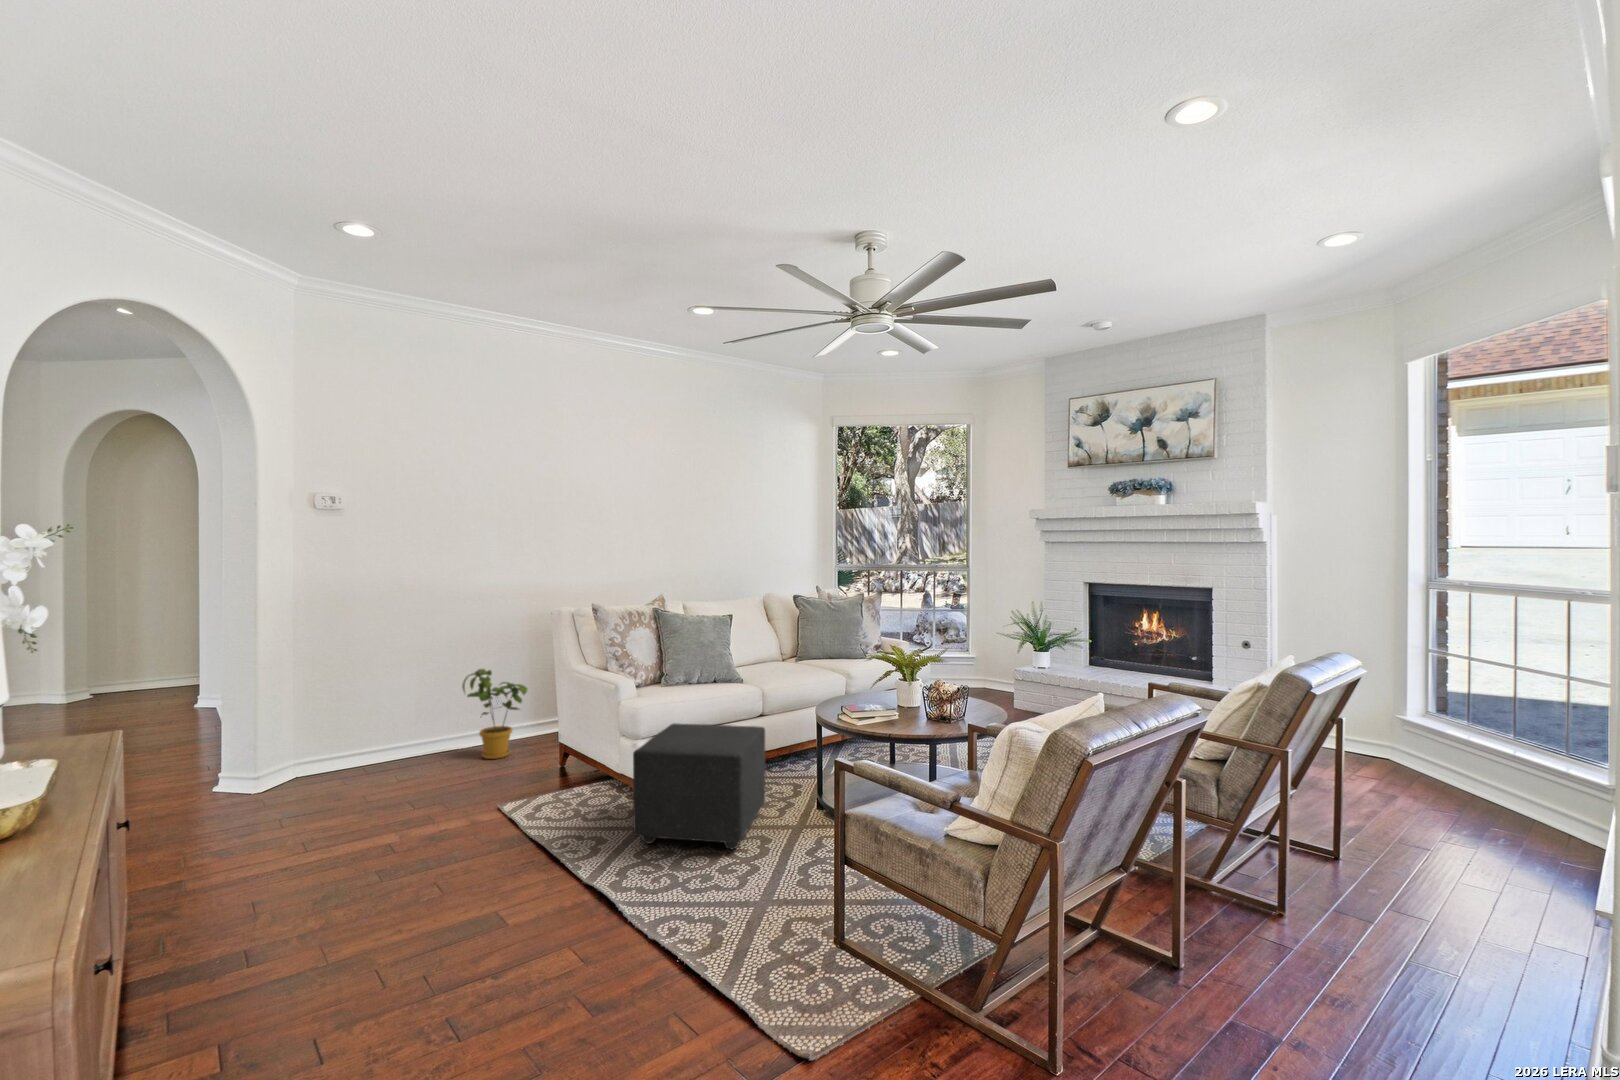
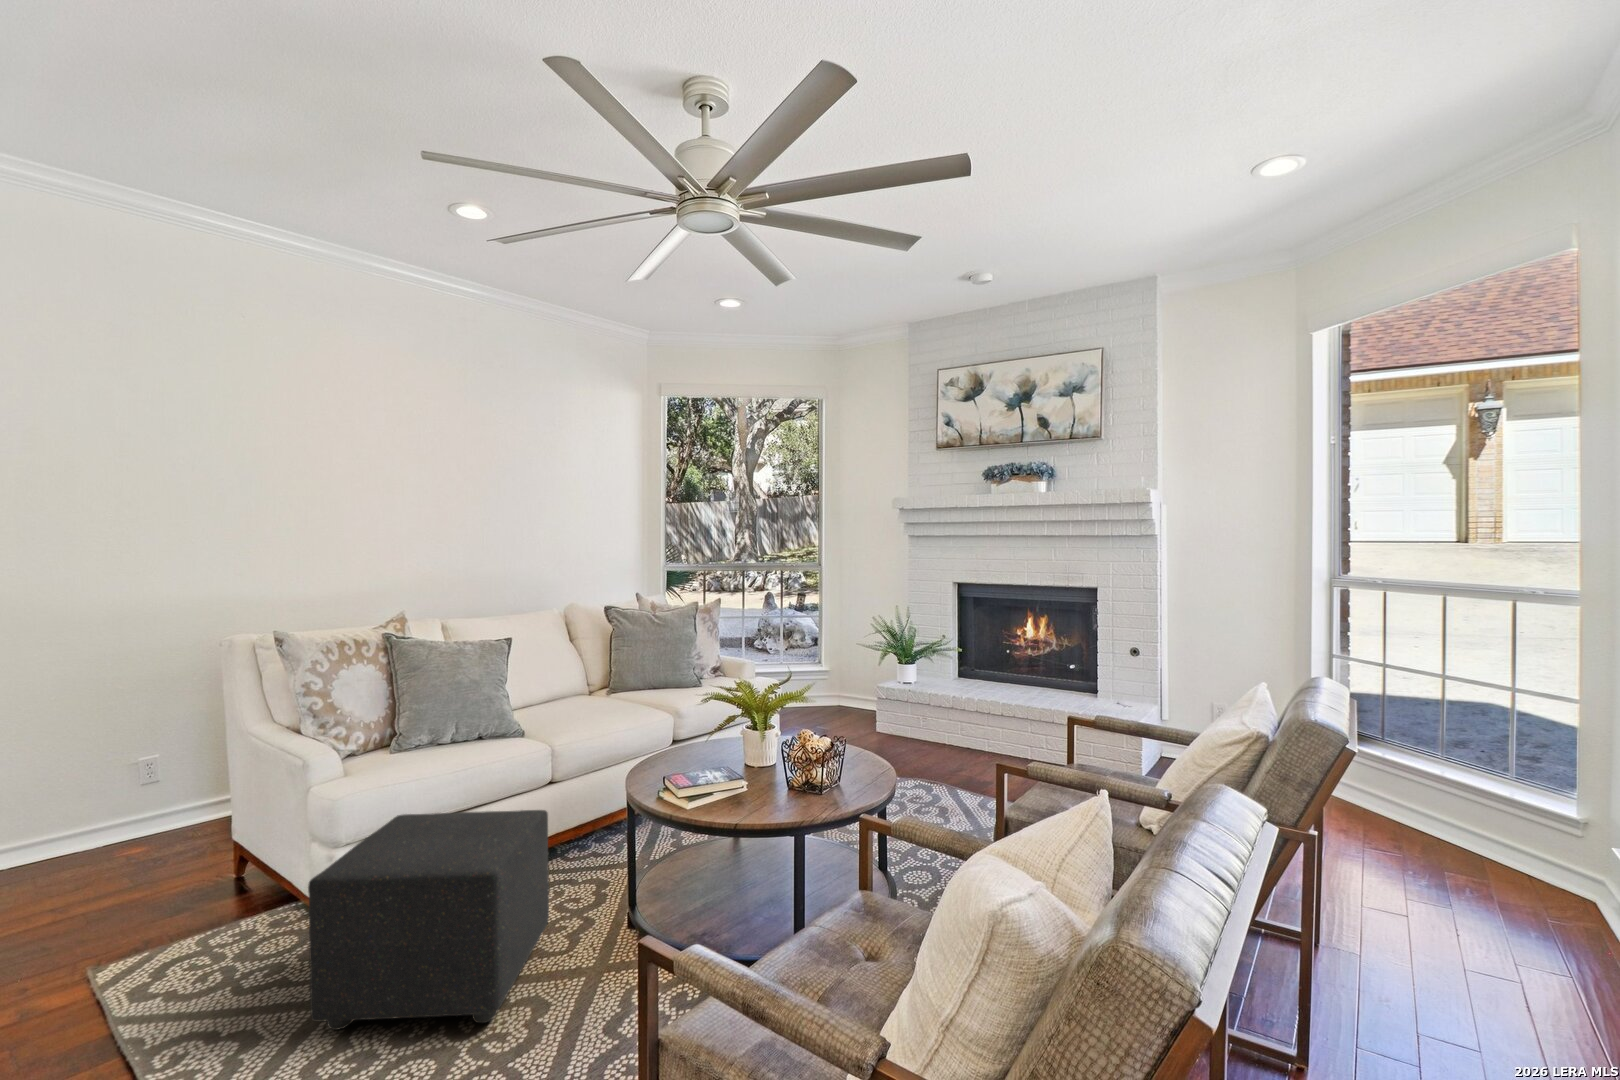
house plant: present [462,669,528,759] -> none [52,740,178,882]

